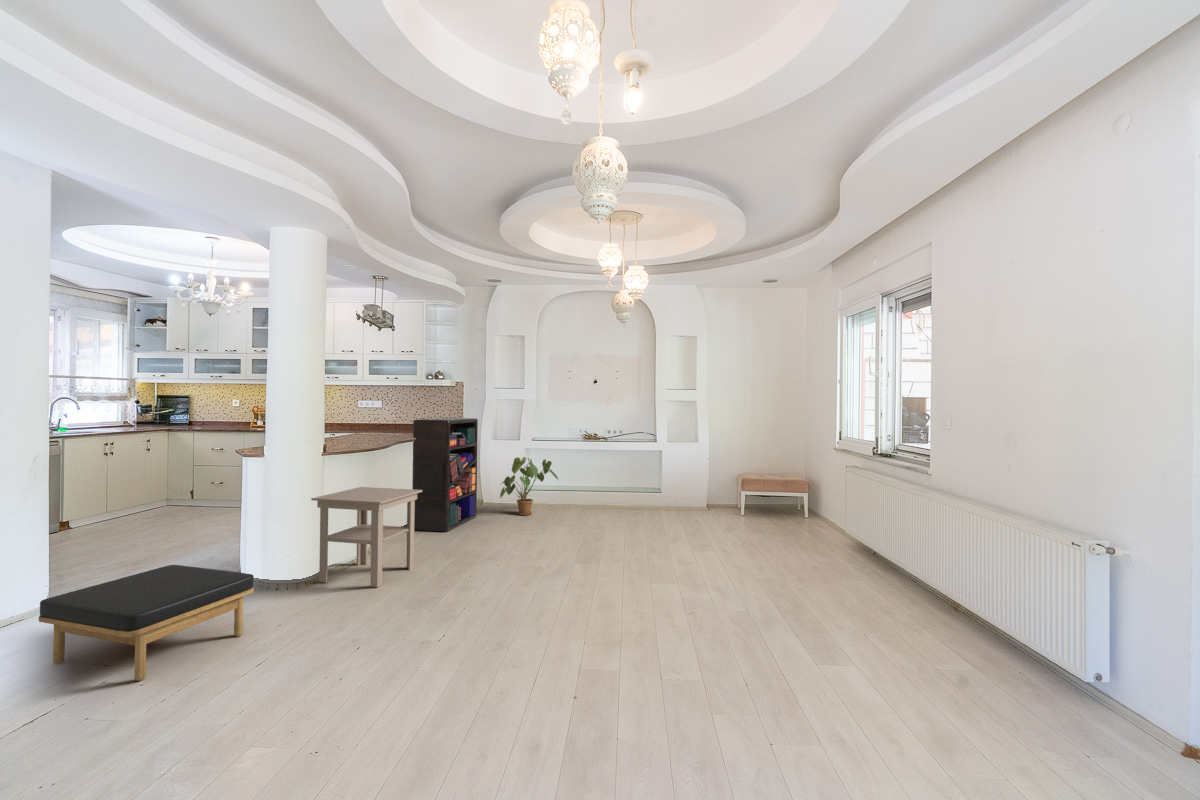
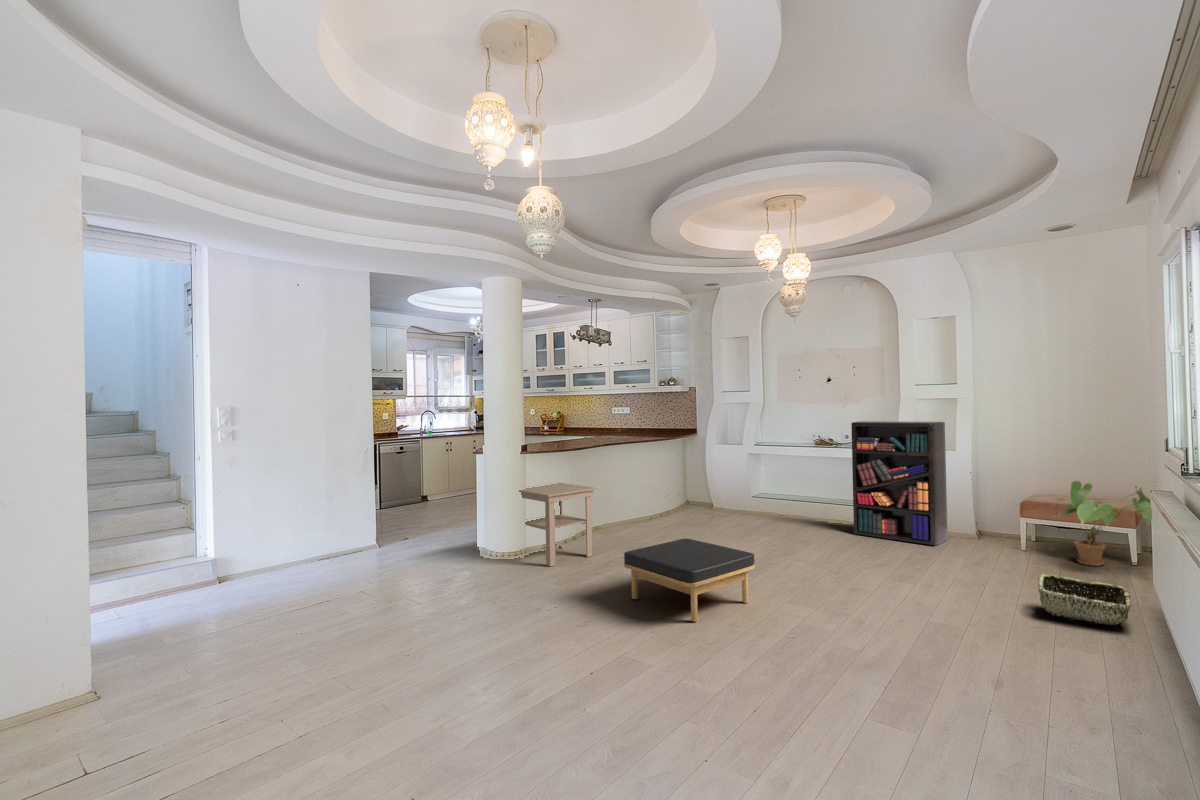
bookshelf: present [412,418,478,531] -> present [851,421,948,546]
house plant: present [500,457,558,515] -> present [1055,481,1152,566]
woven basket: none [799,530,858,561] -> present [1038,574,1131,625]
ottoman: present [39,565,254,681] -> present [624,538,755,622]

